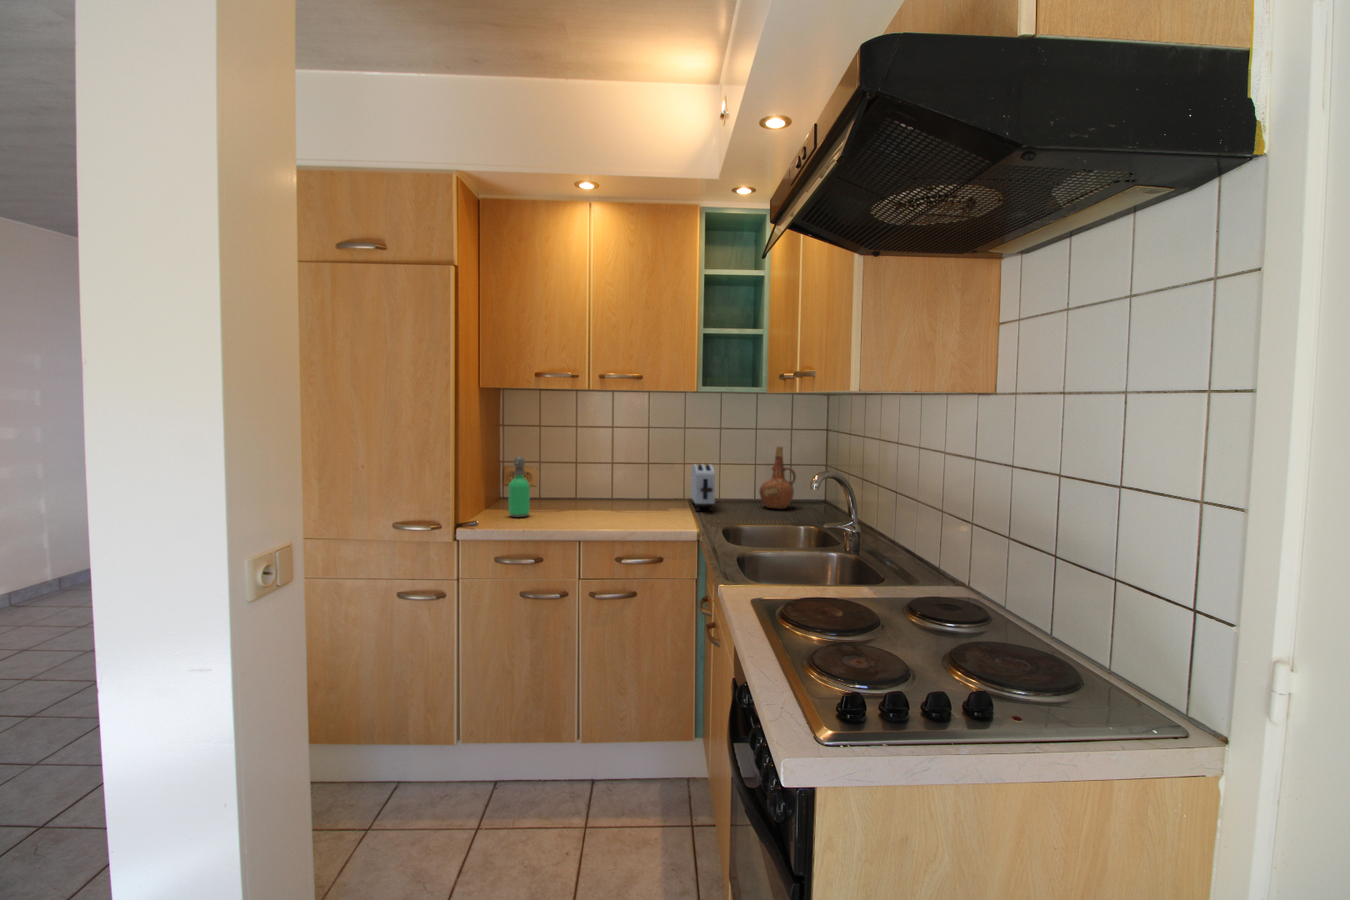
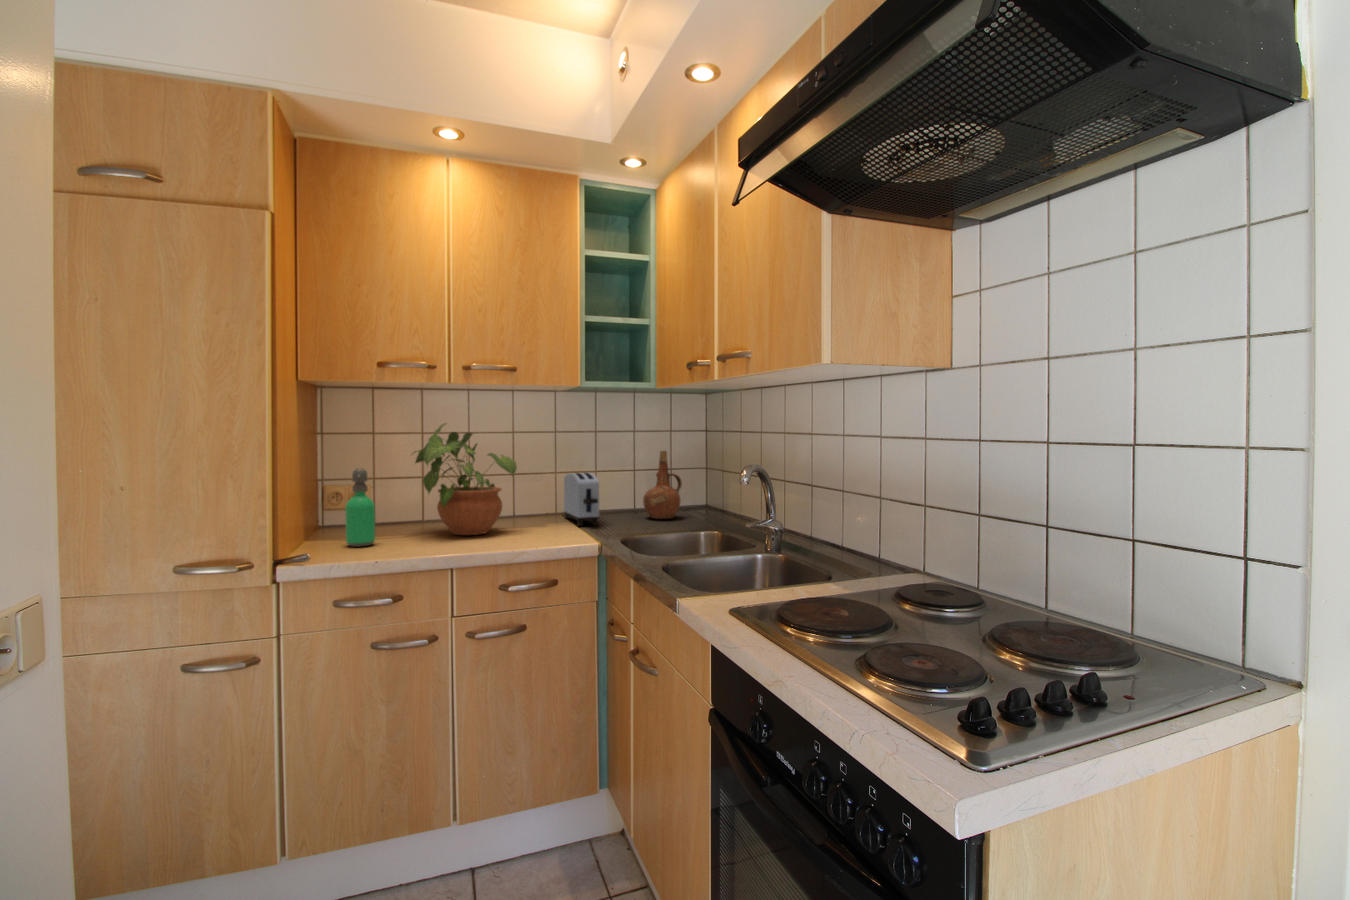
potted plant: none [559,420,643,513] -> present [413,423,517,535]

